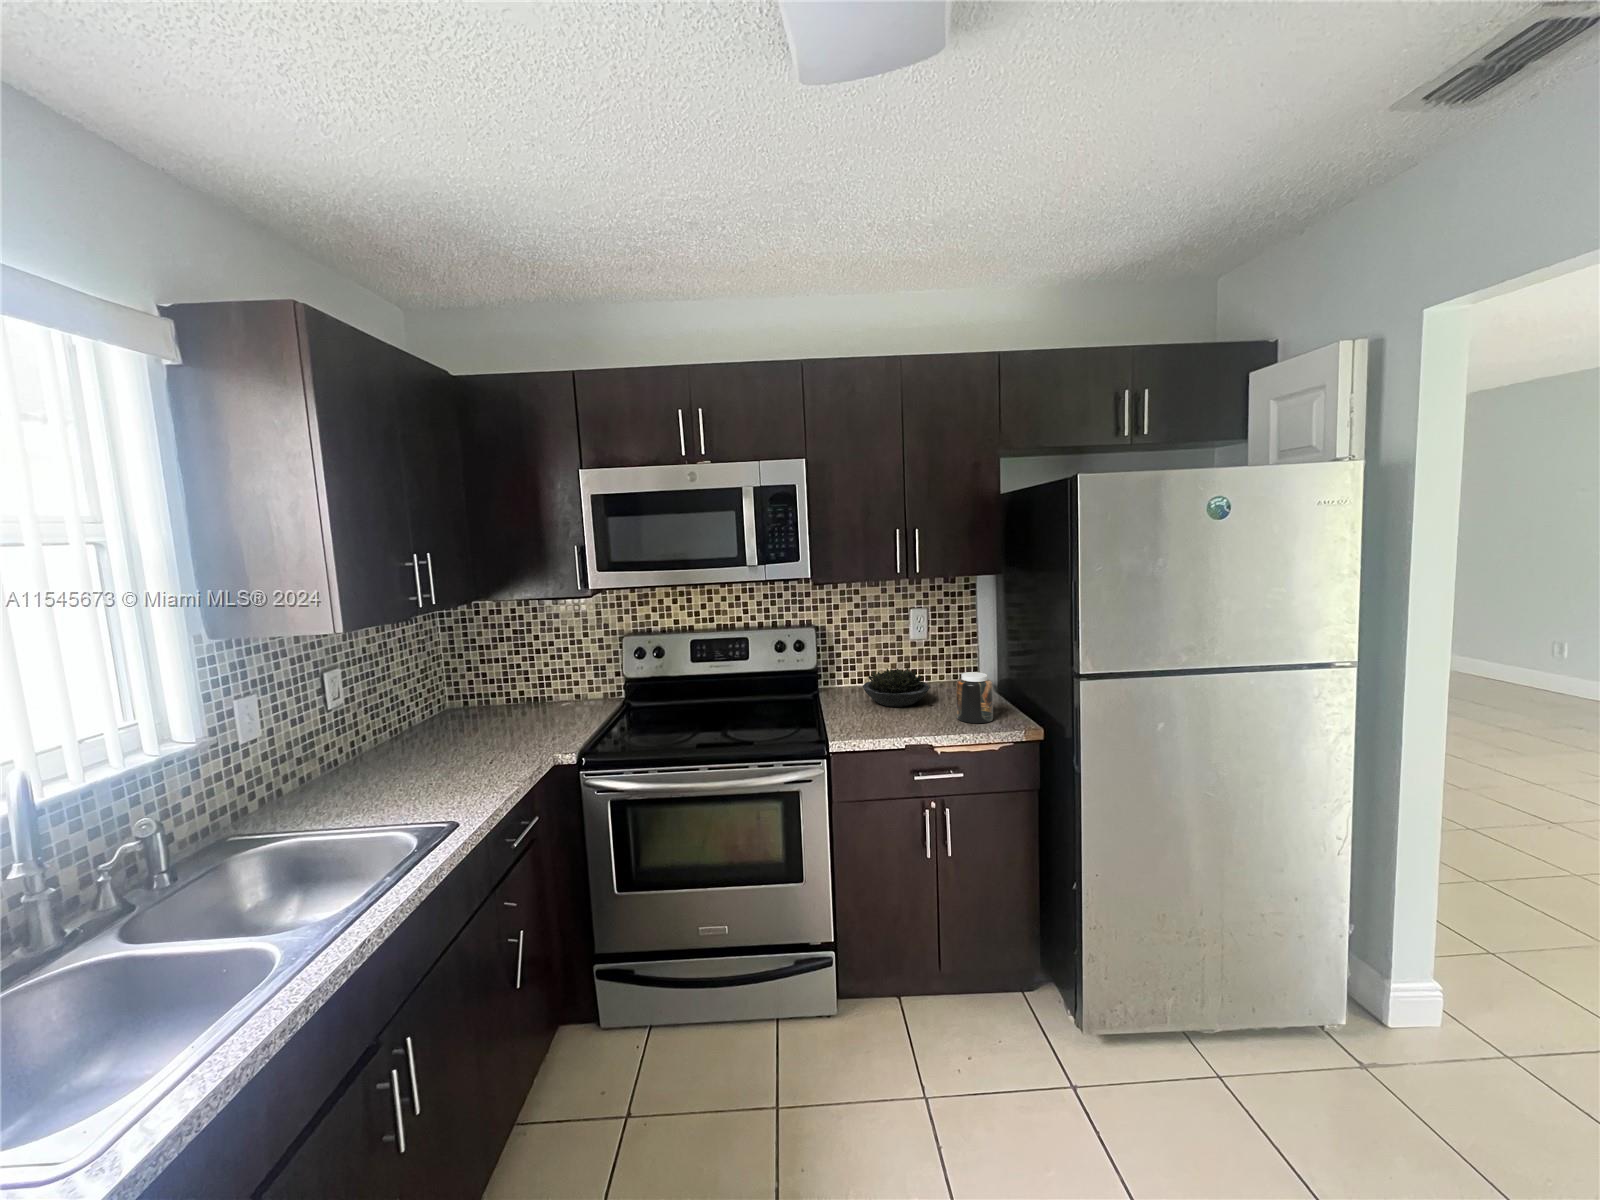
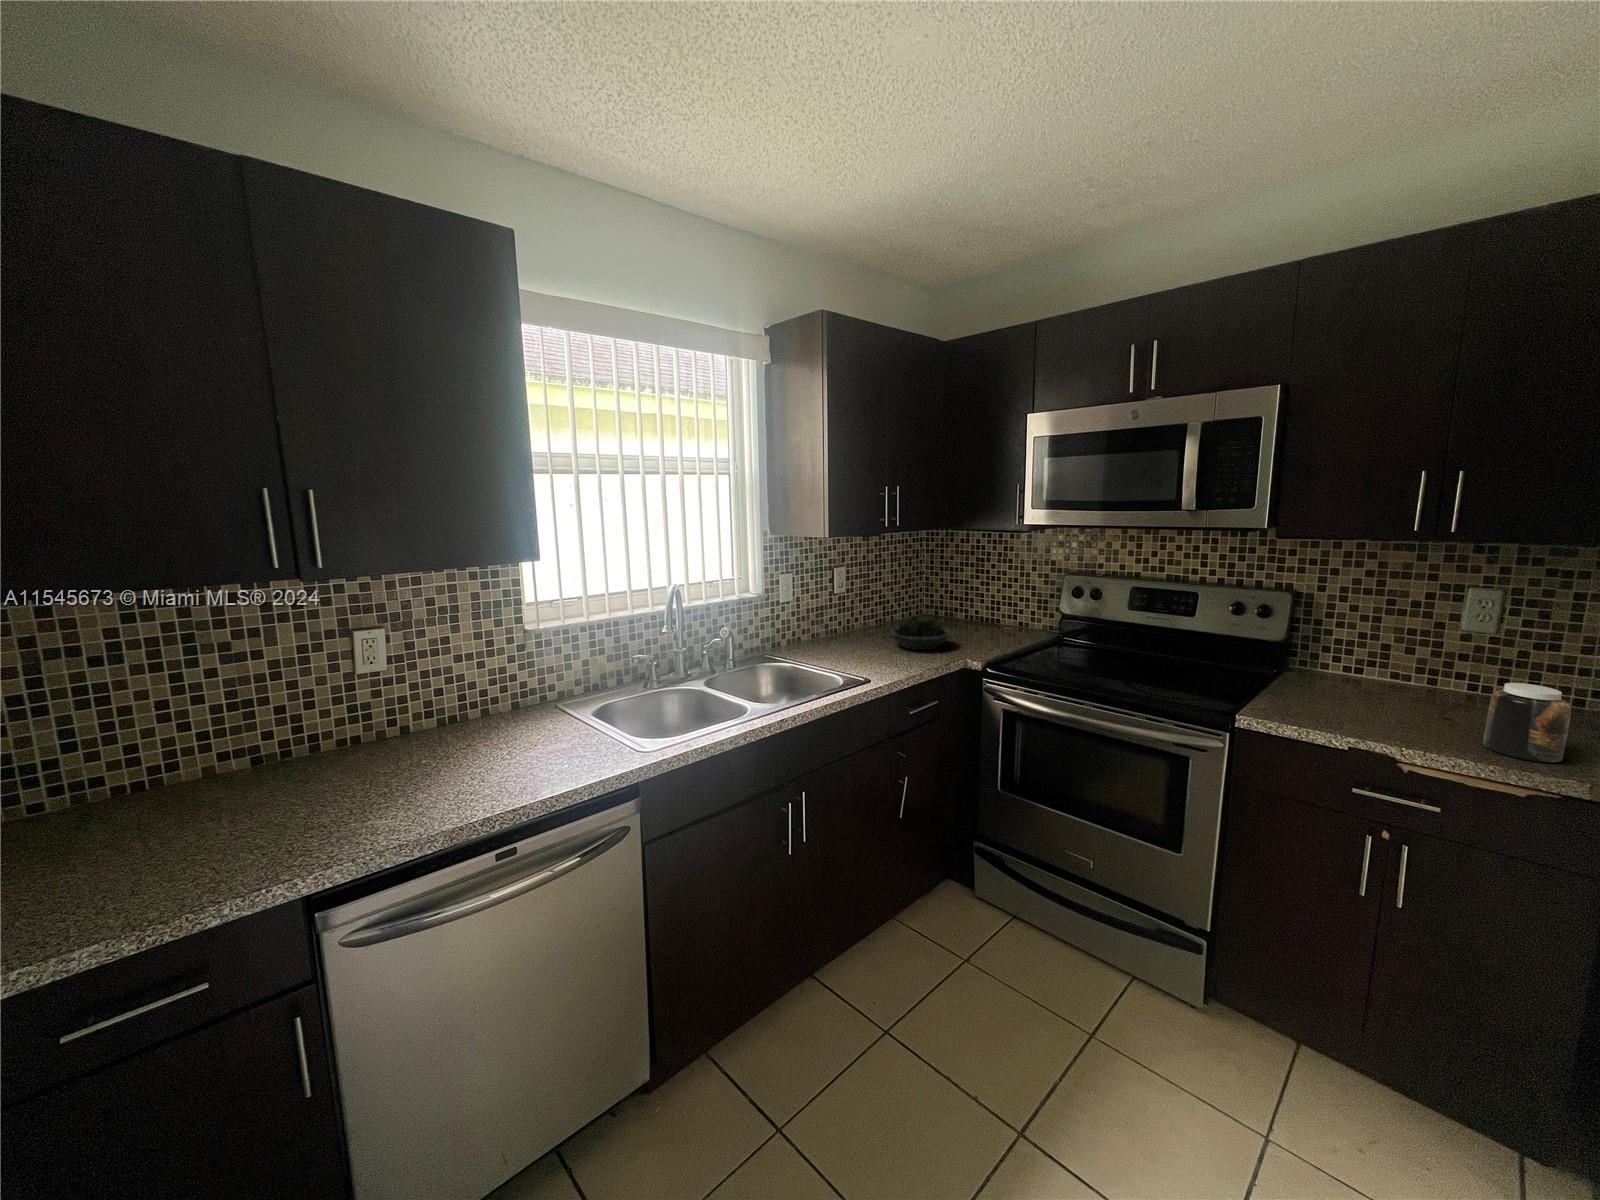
succulent plant: present [863,668,930,707] -> present [889,615,951,650]

